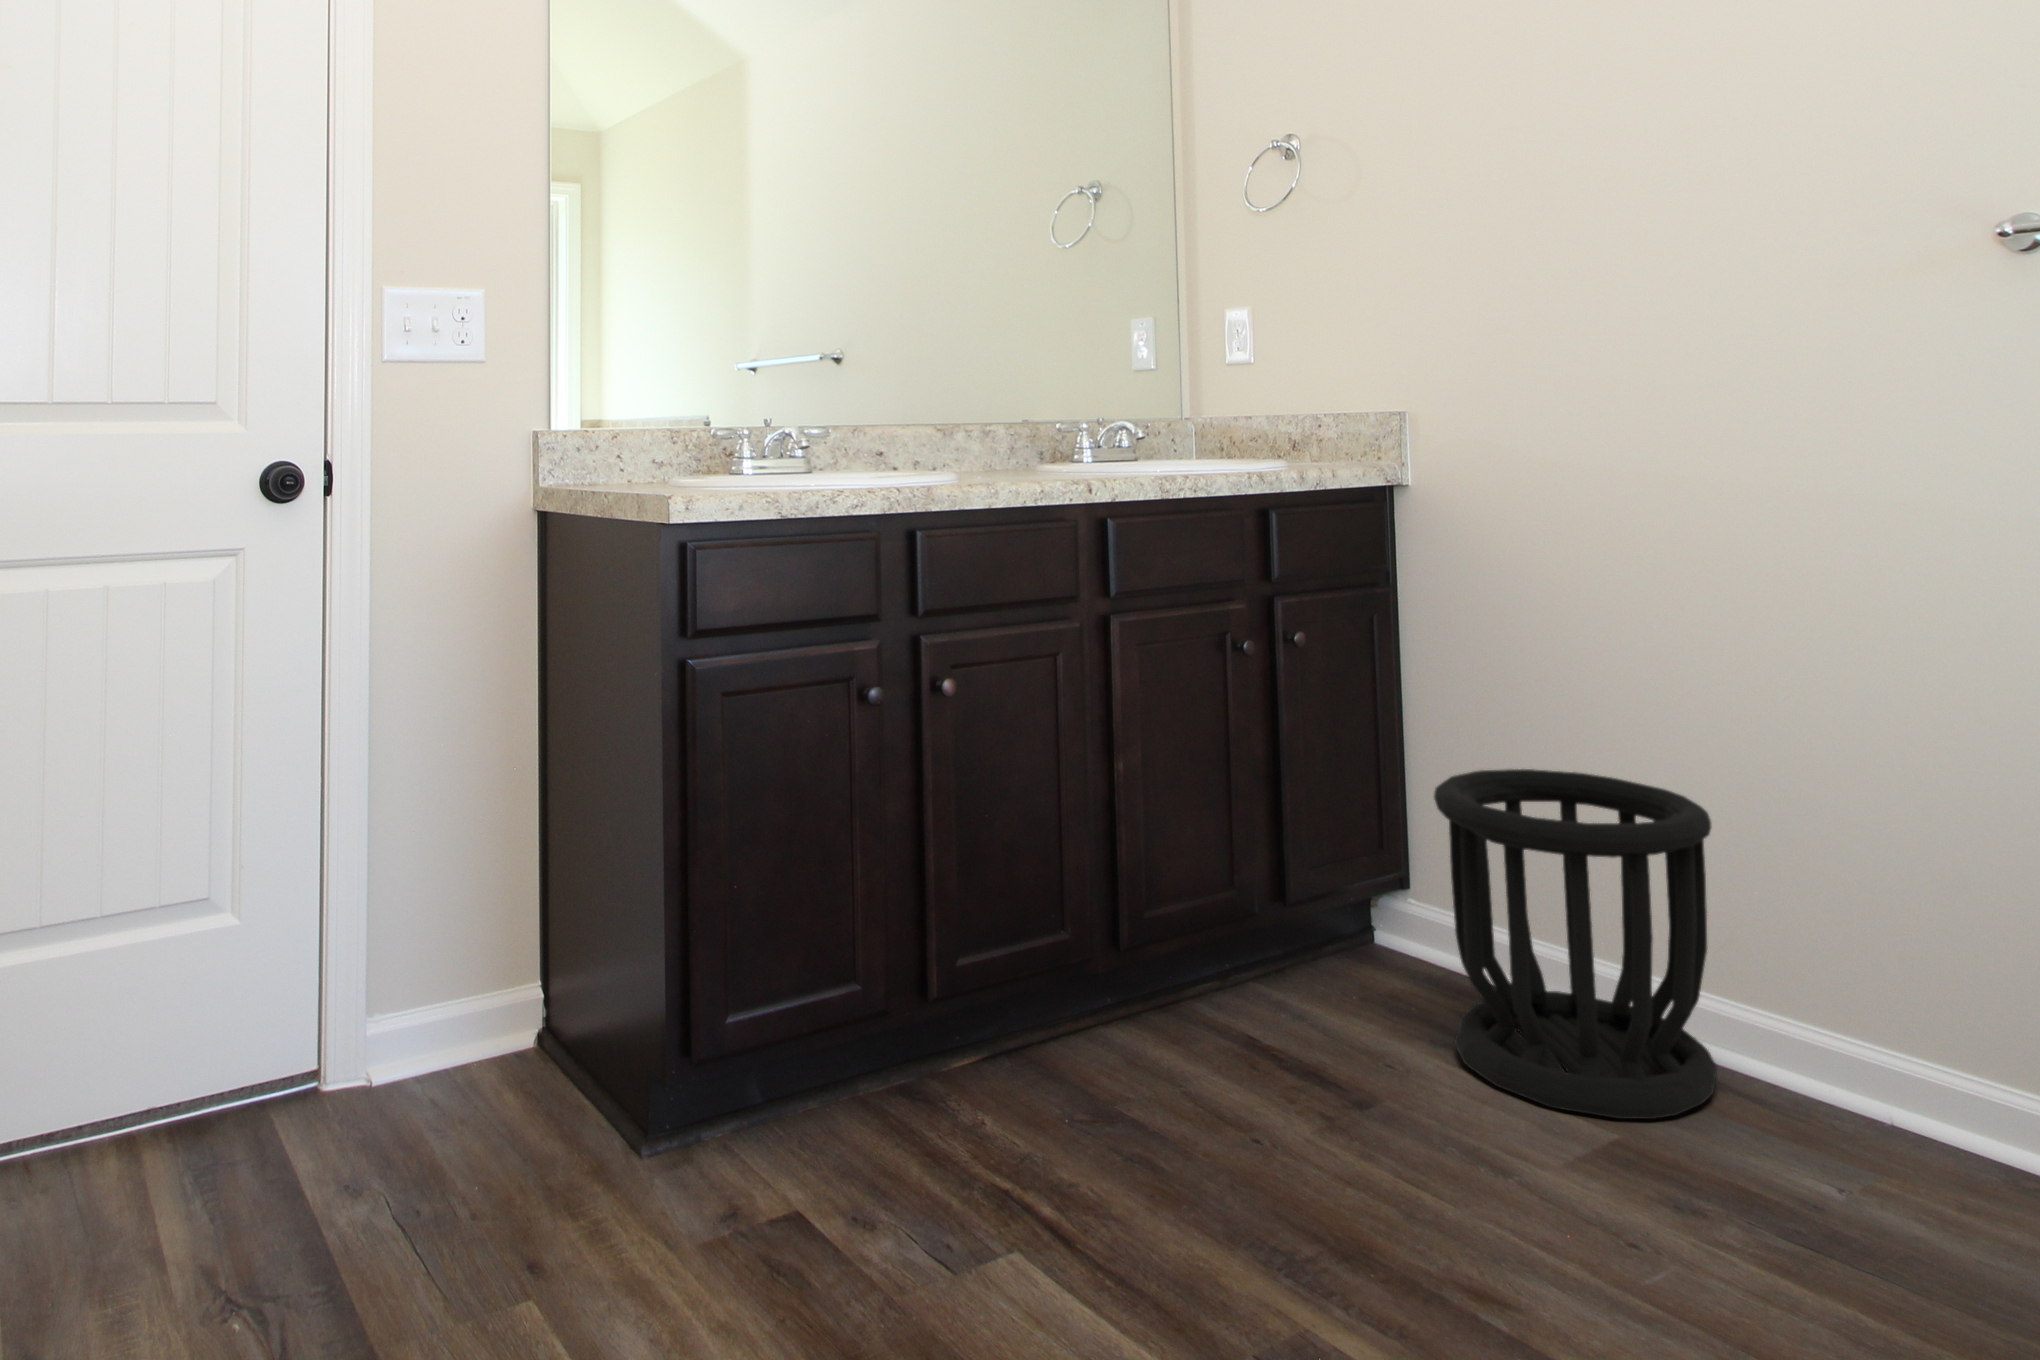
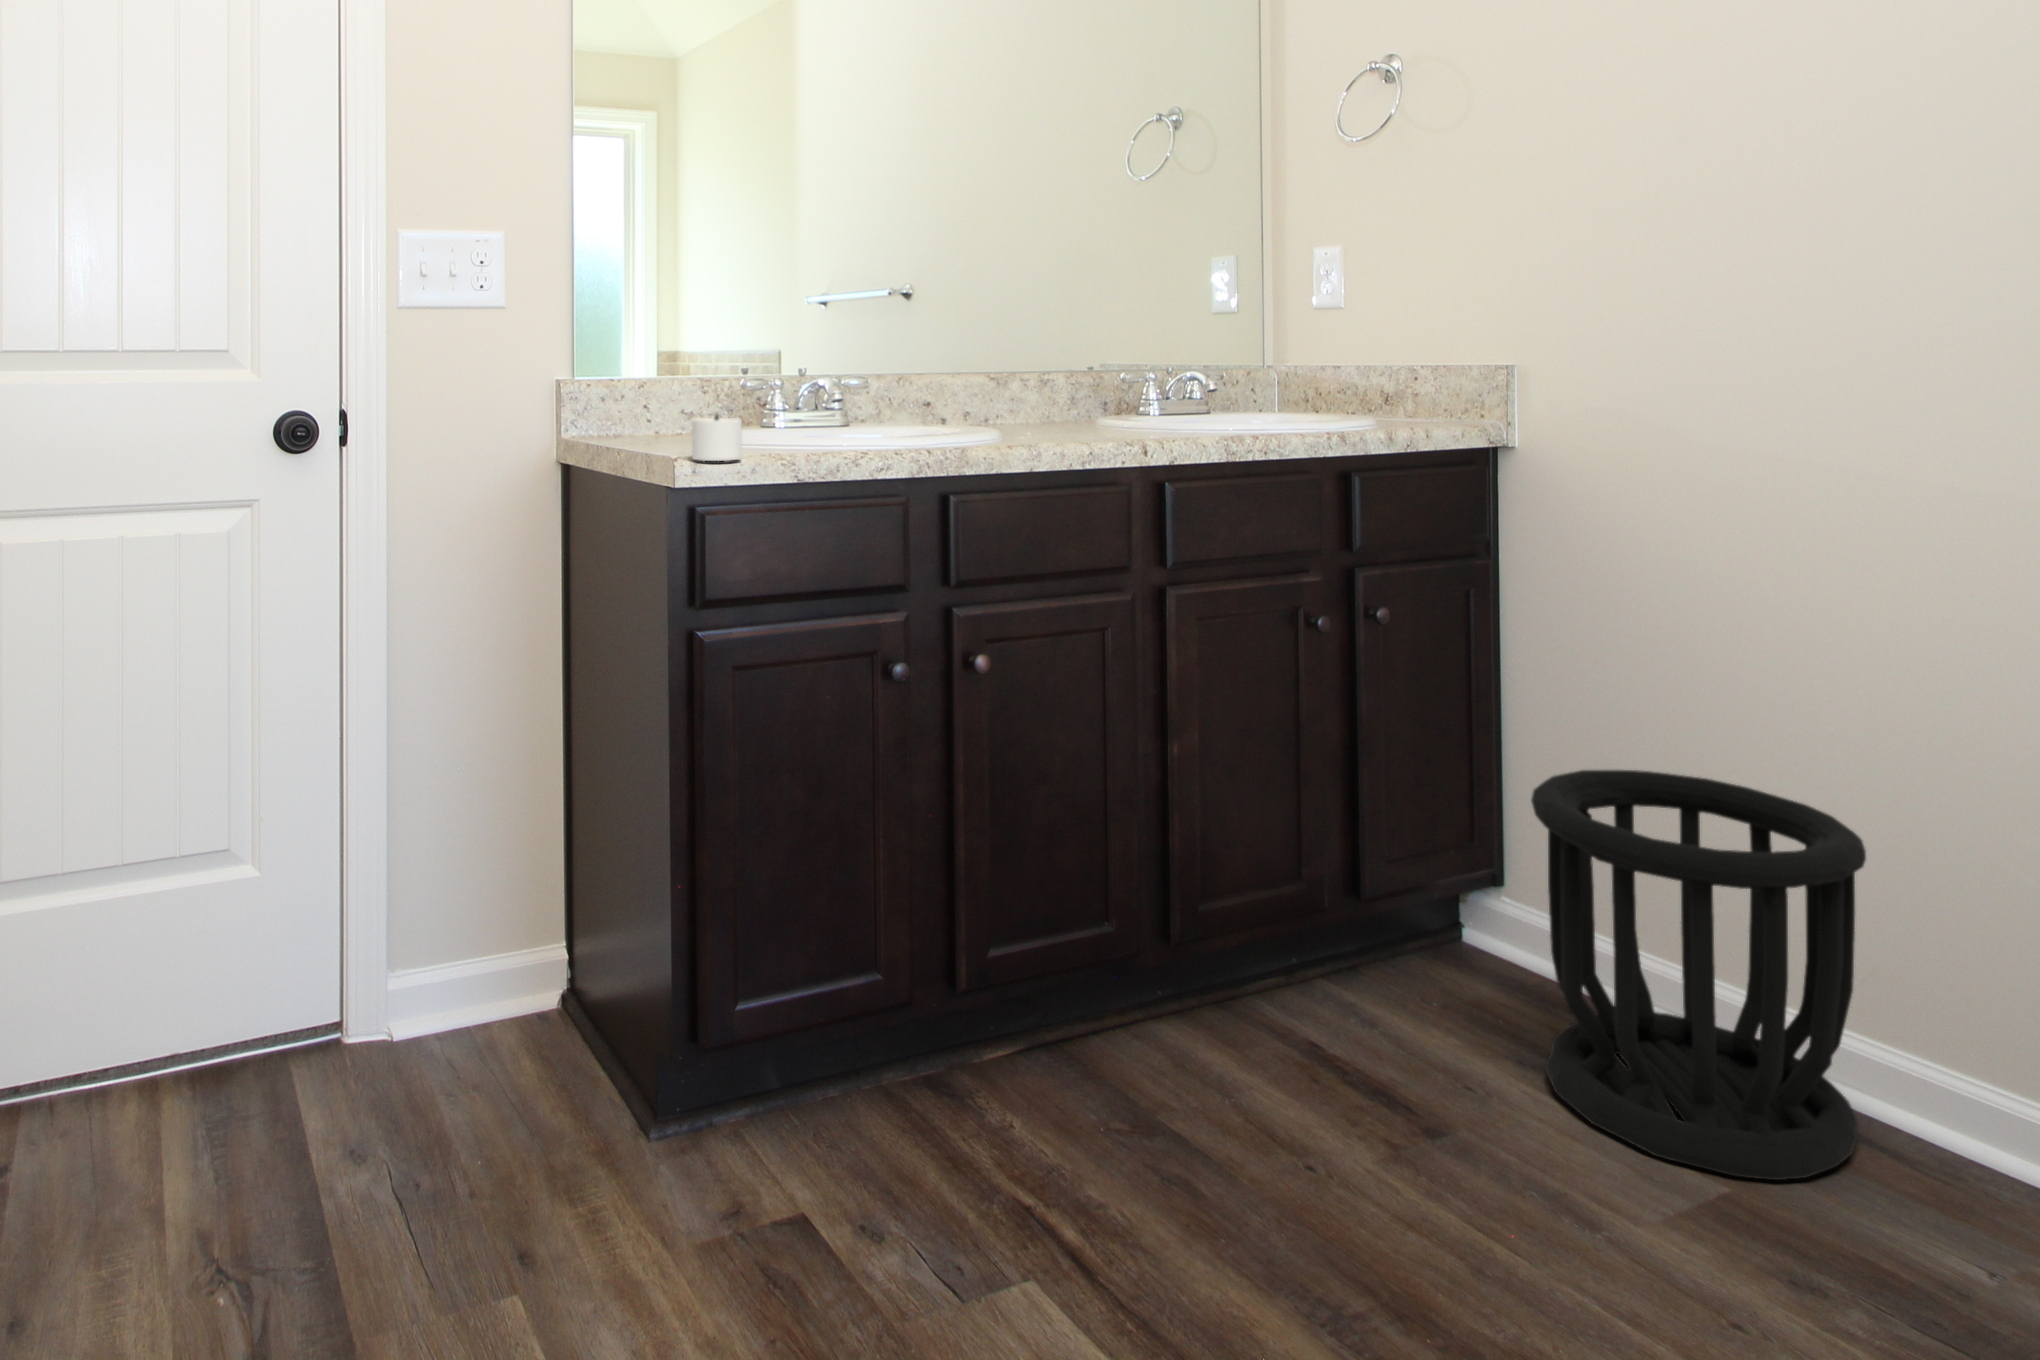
candle: none [677,452,743,496] -> present [692,414,742,461]

